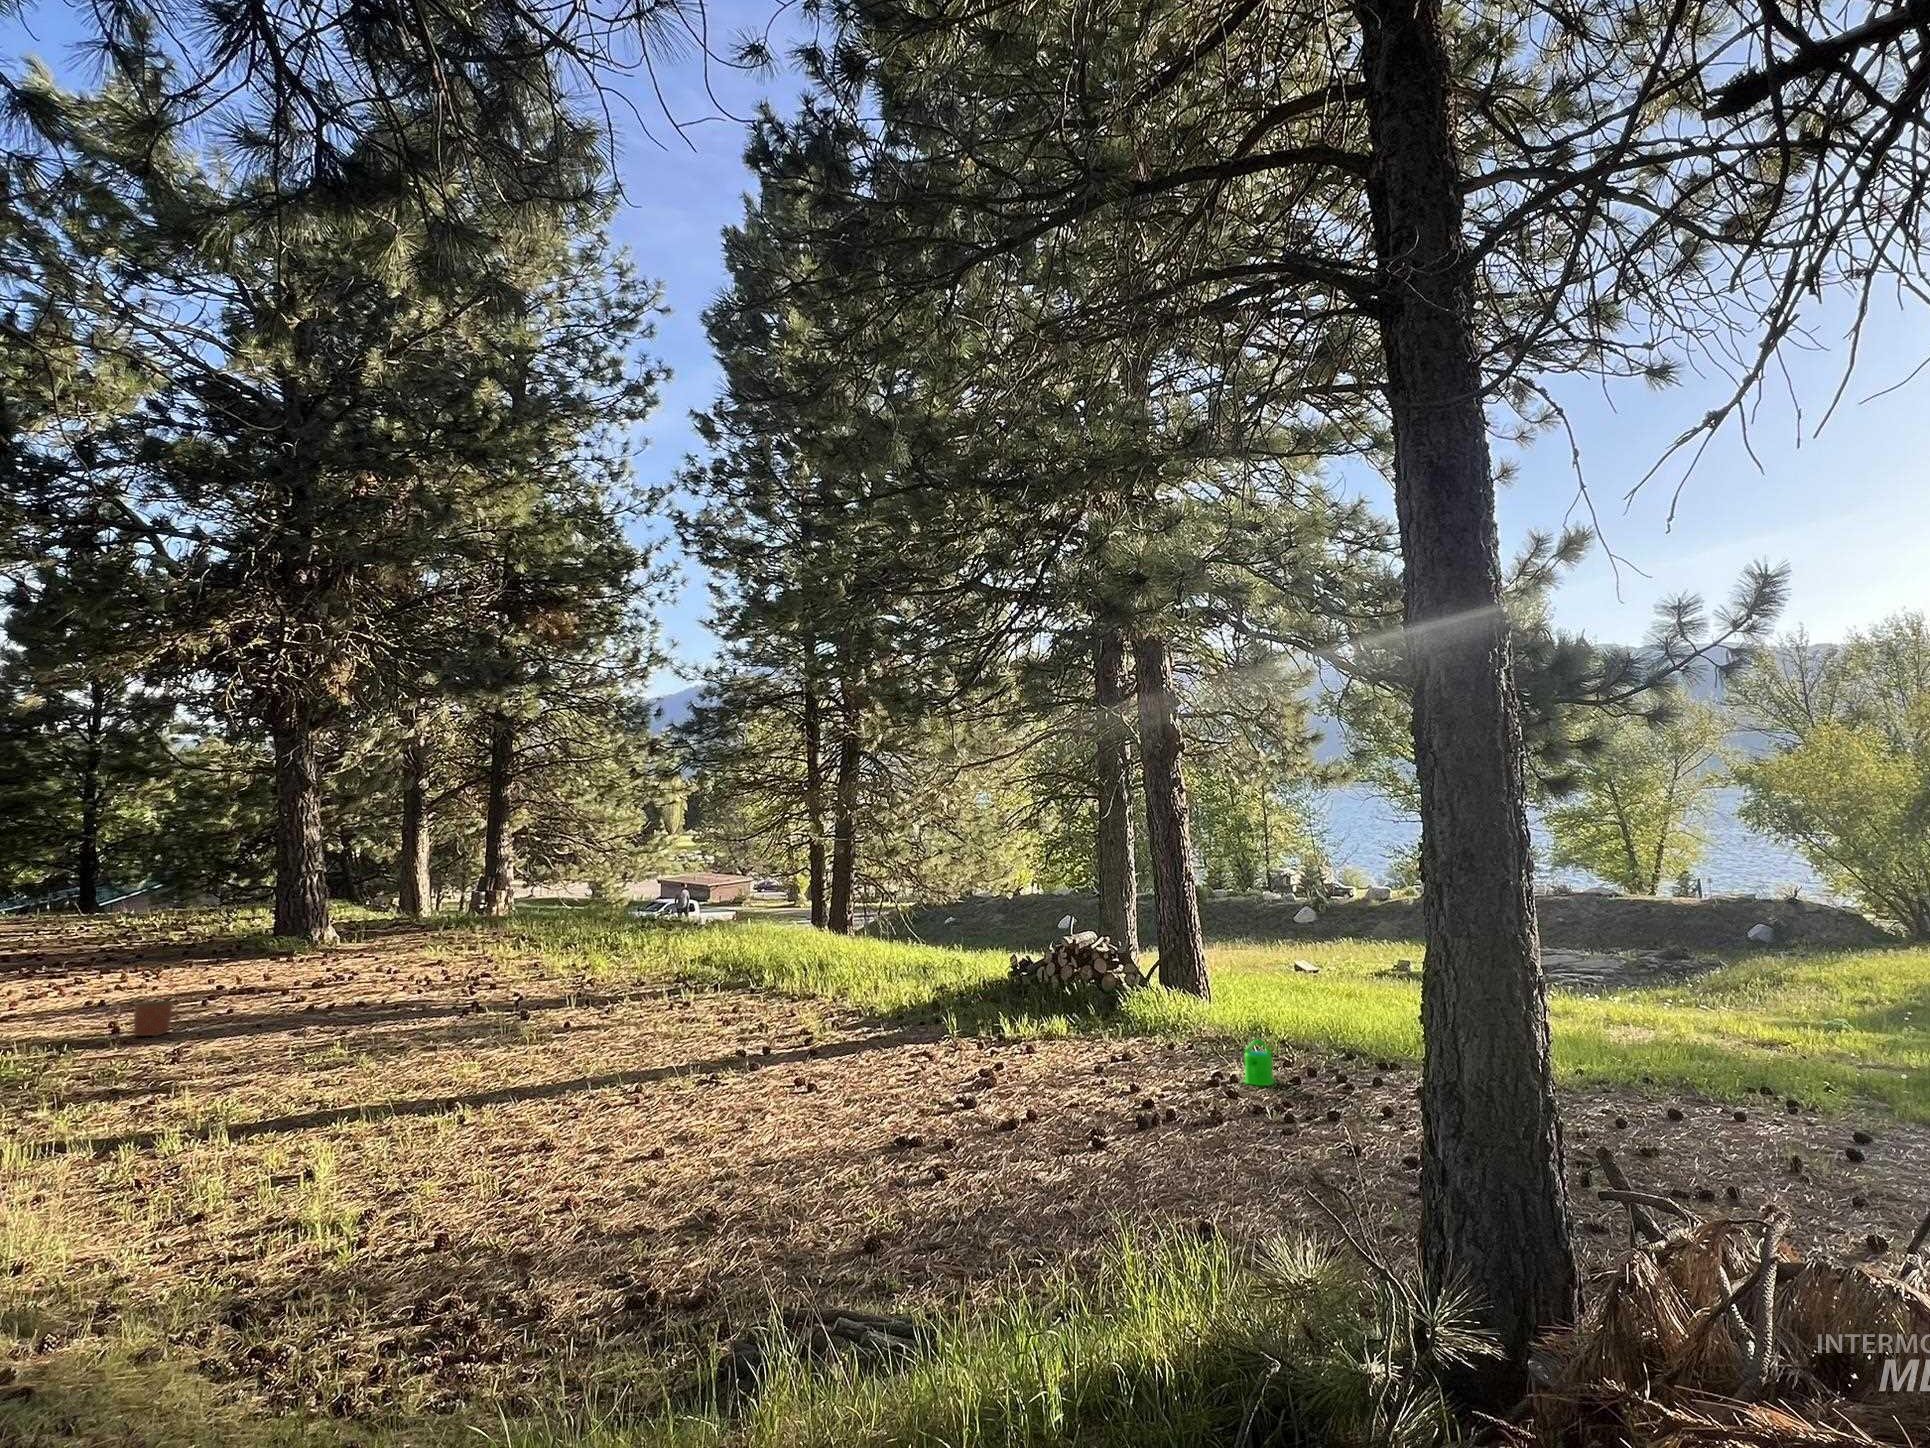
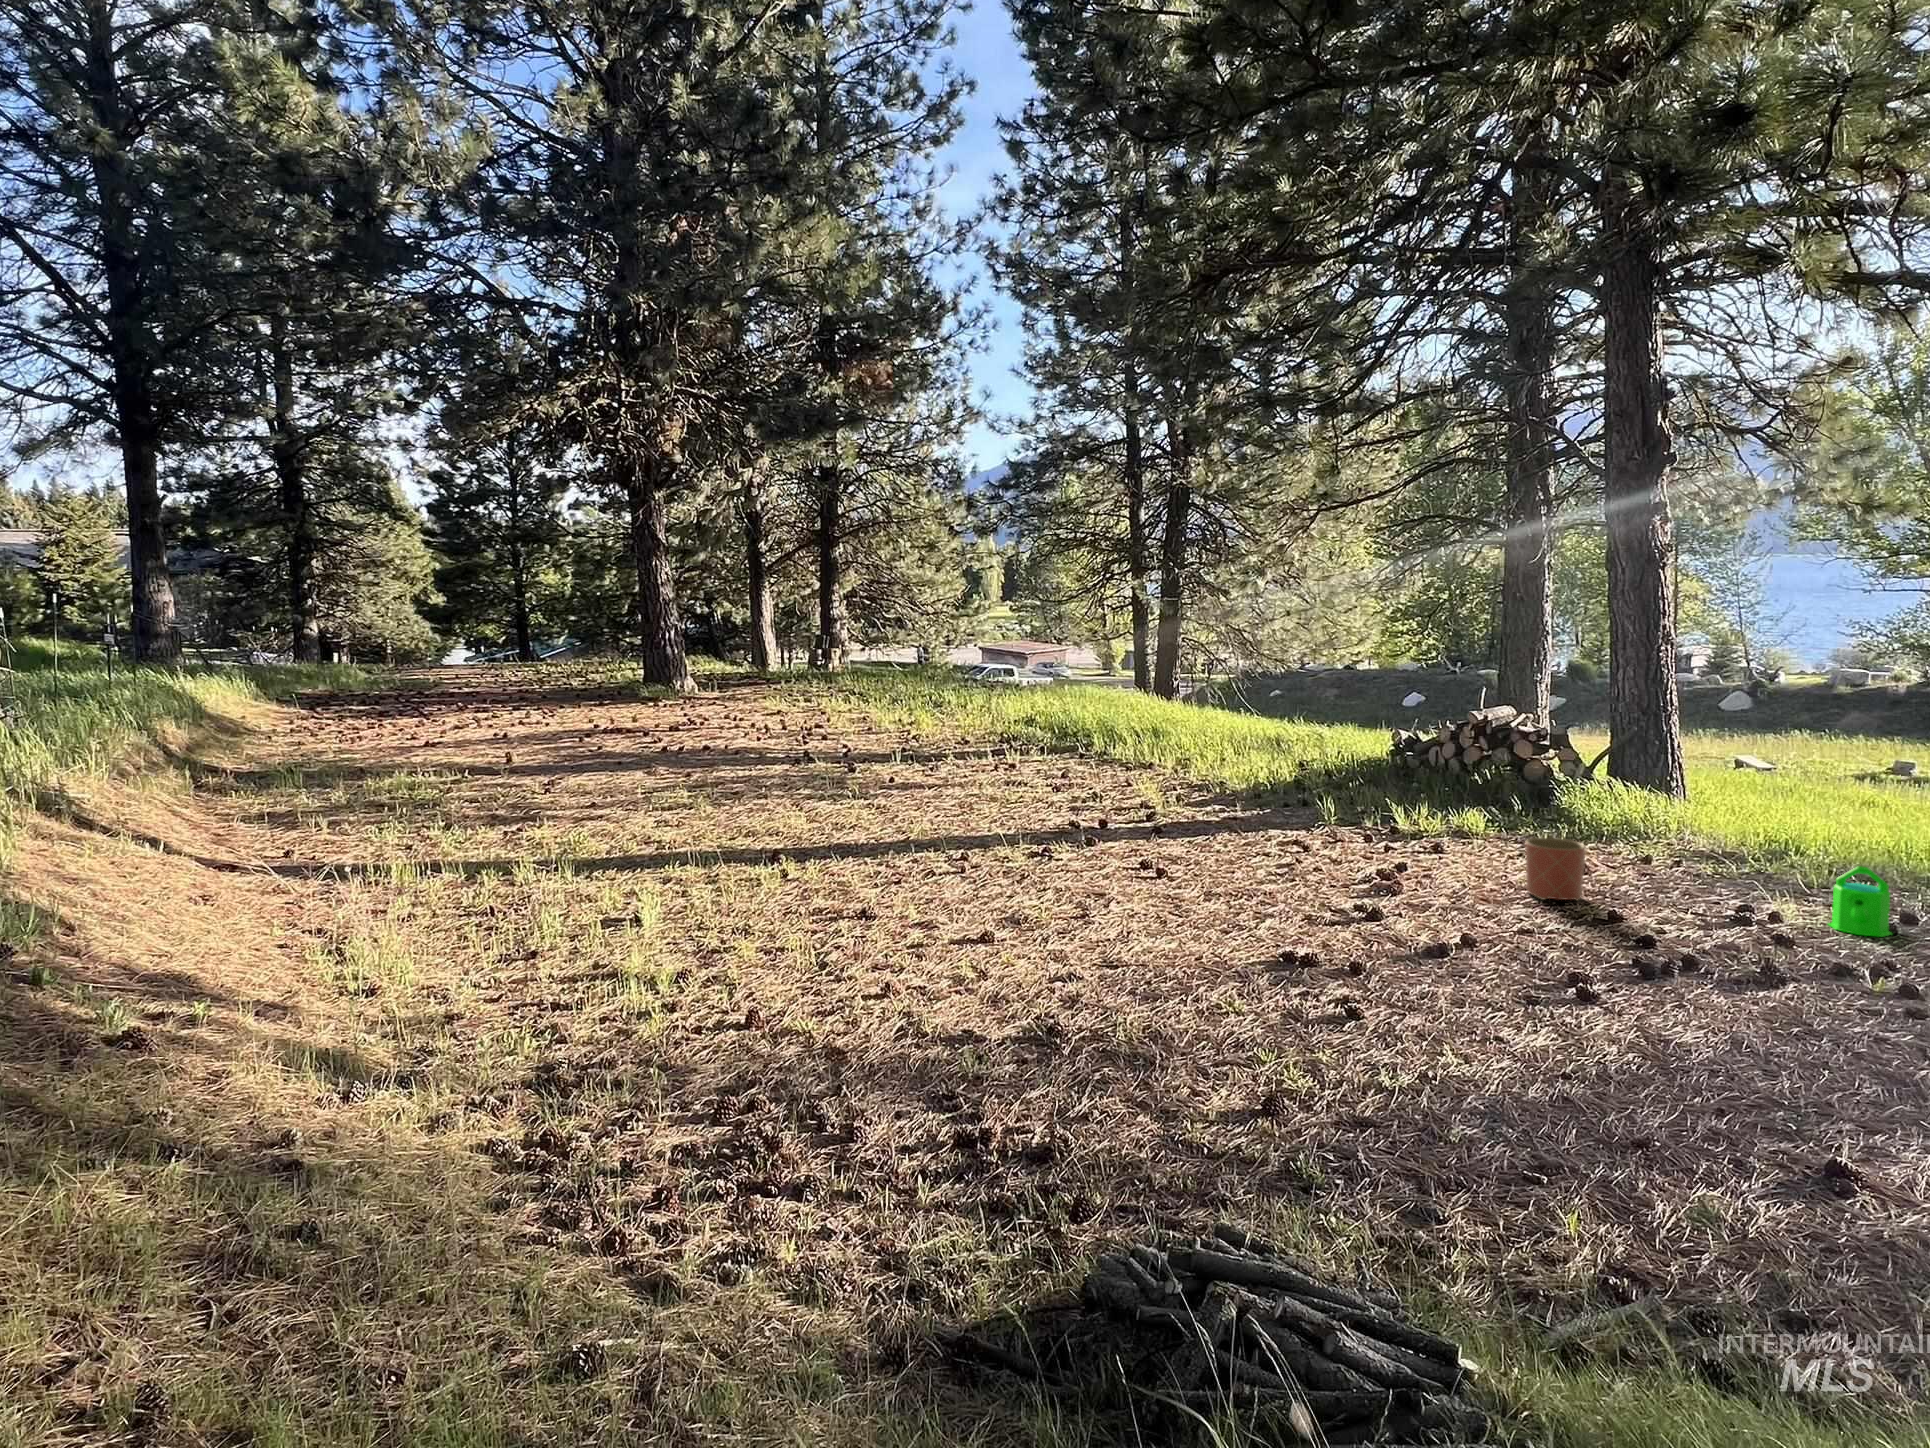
planter: present [133,1001,173,1036] -> present [1525,838,1585,901]

